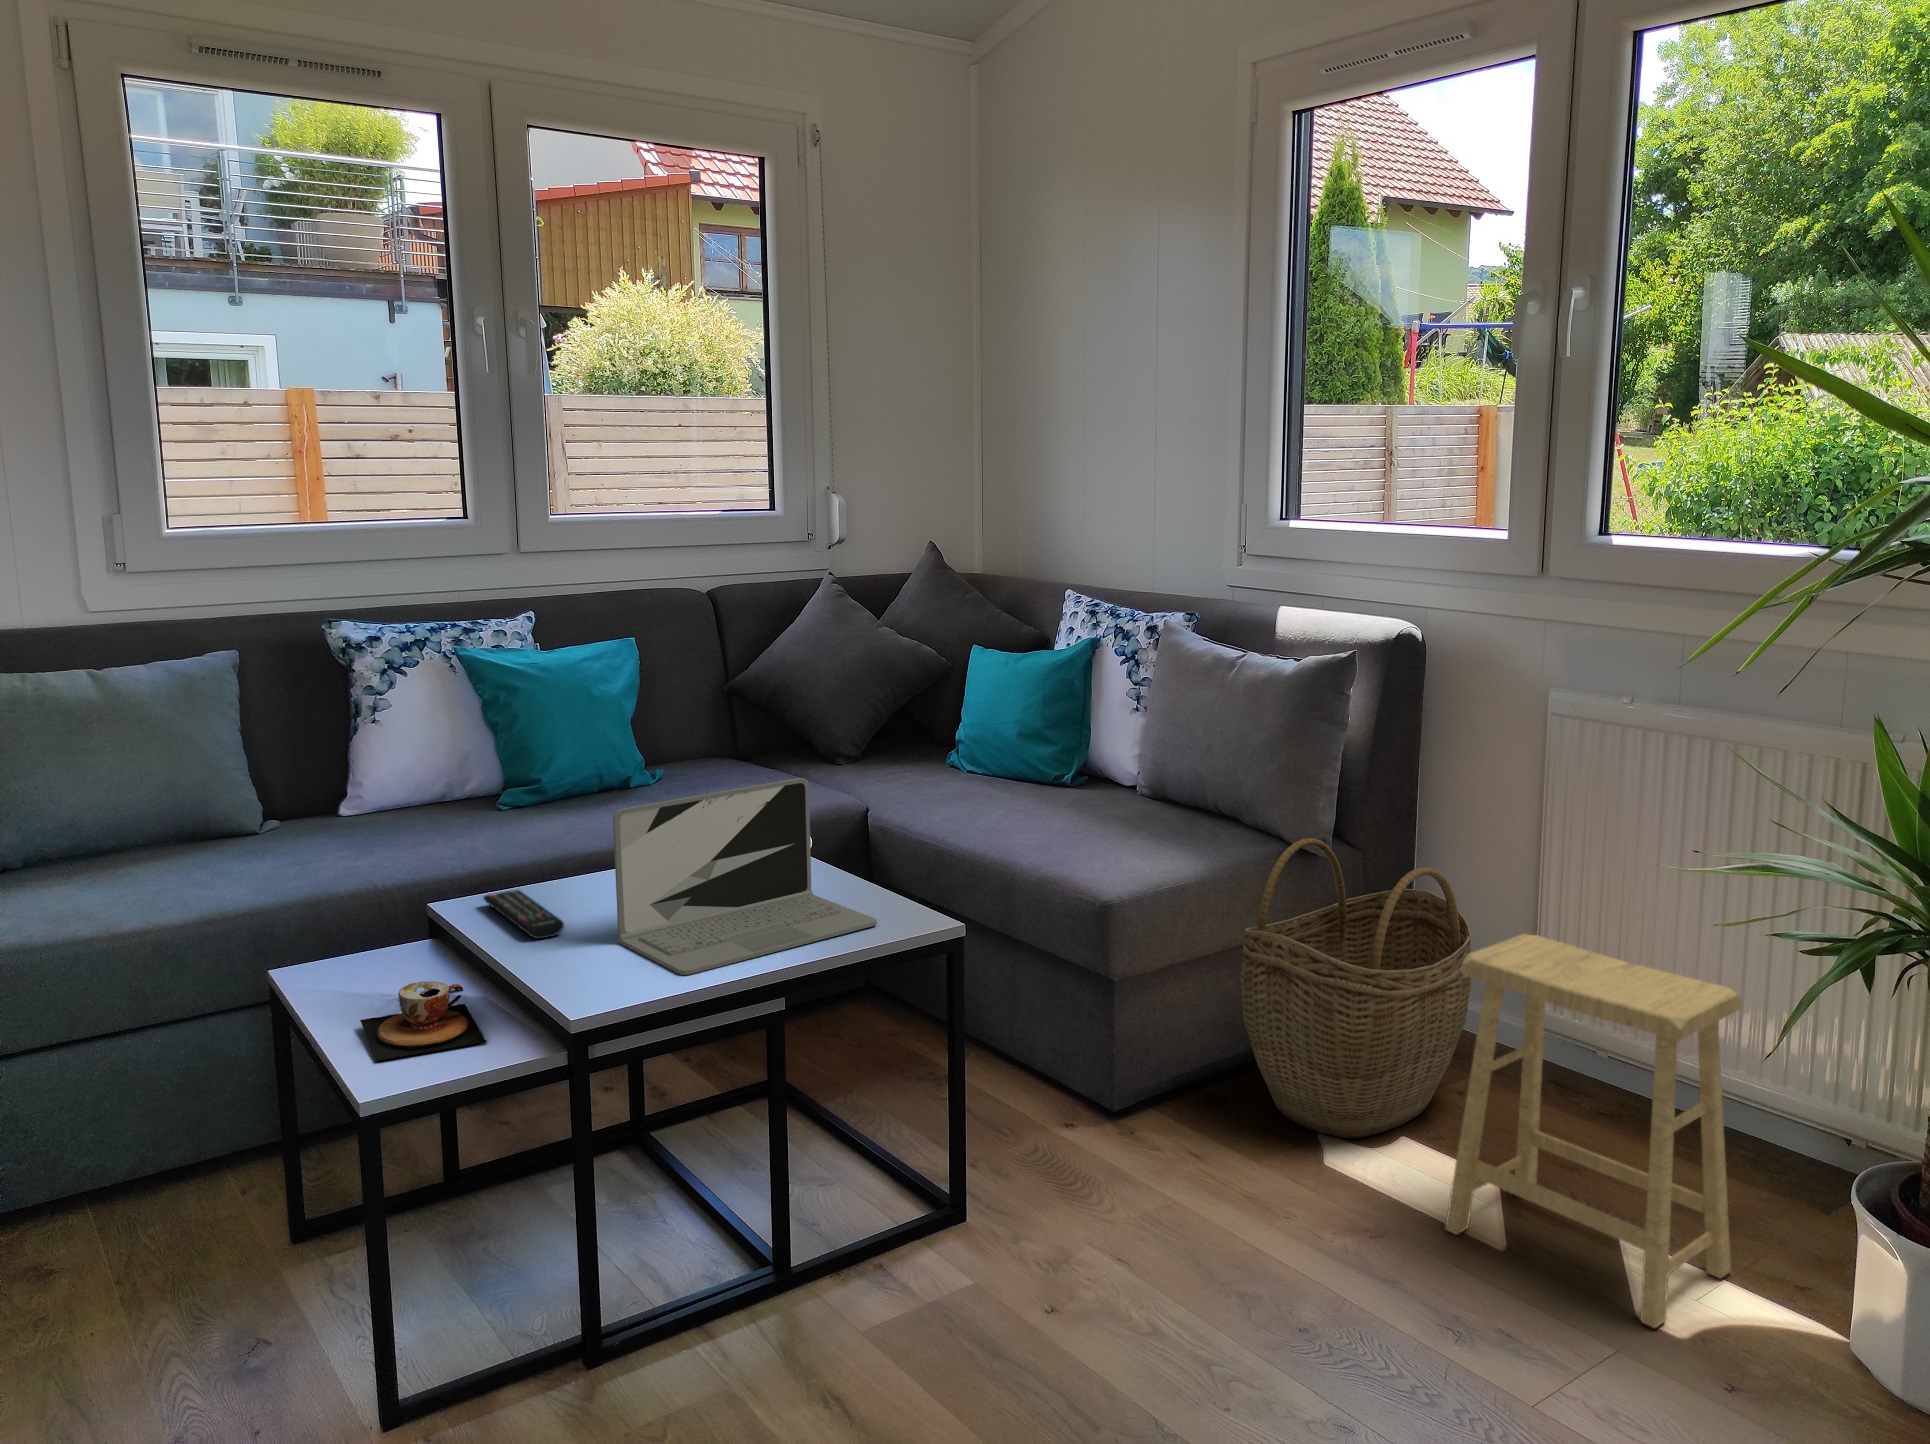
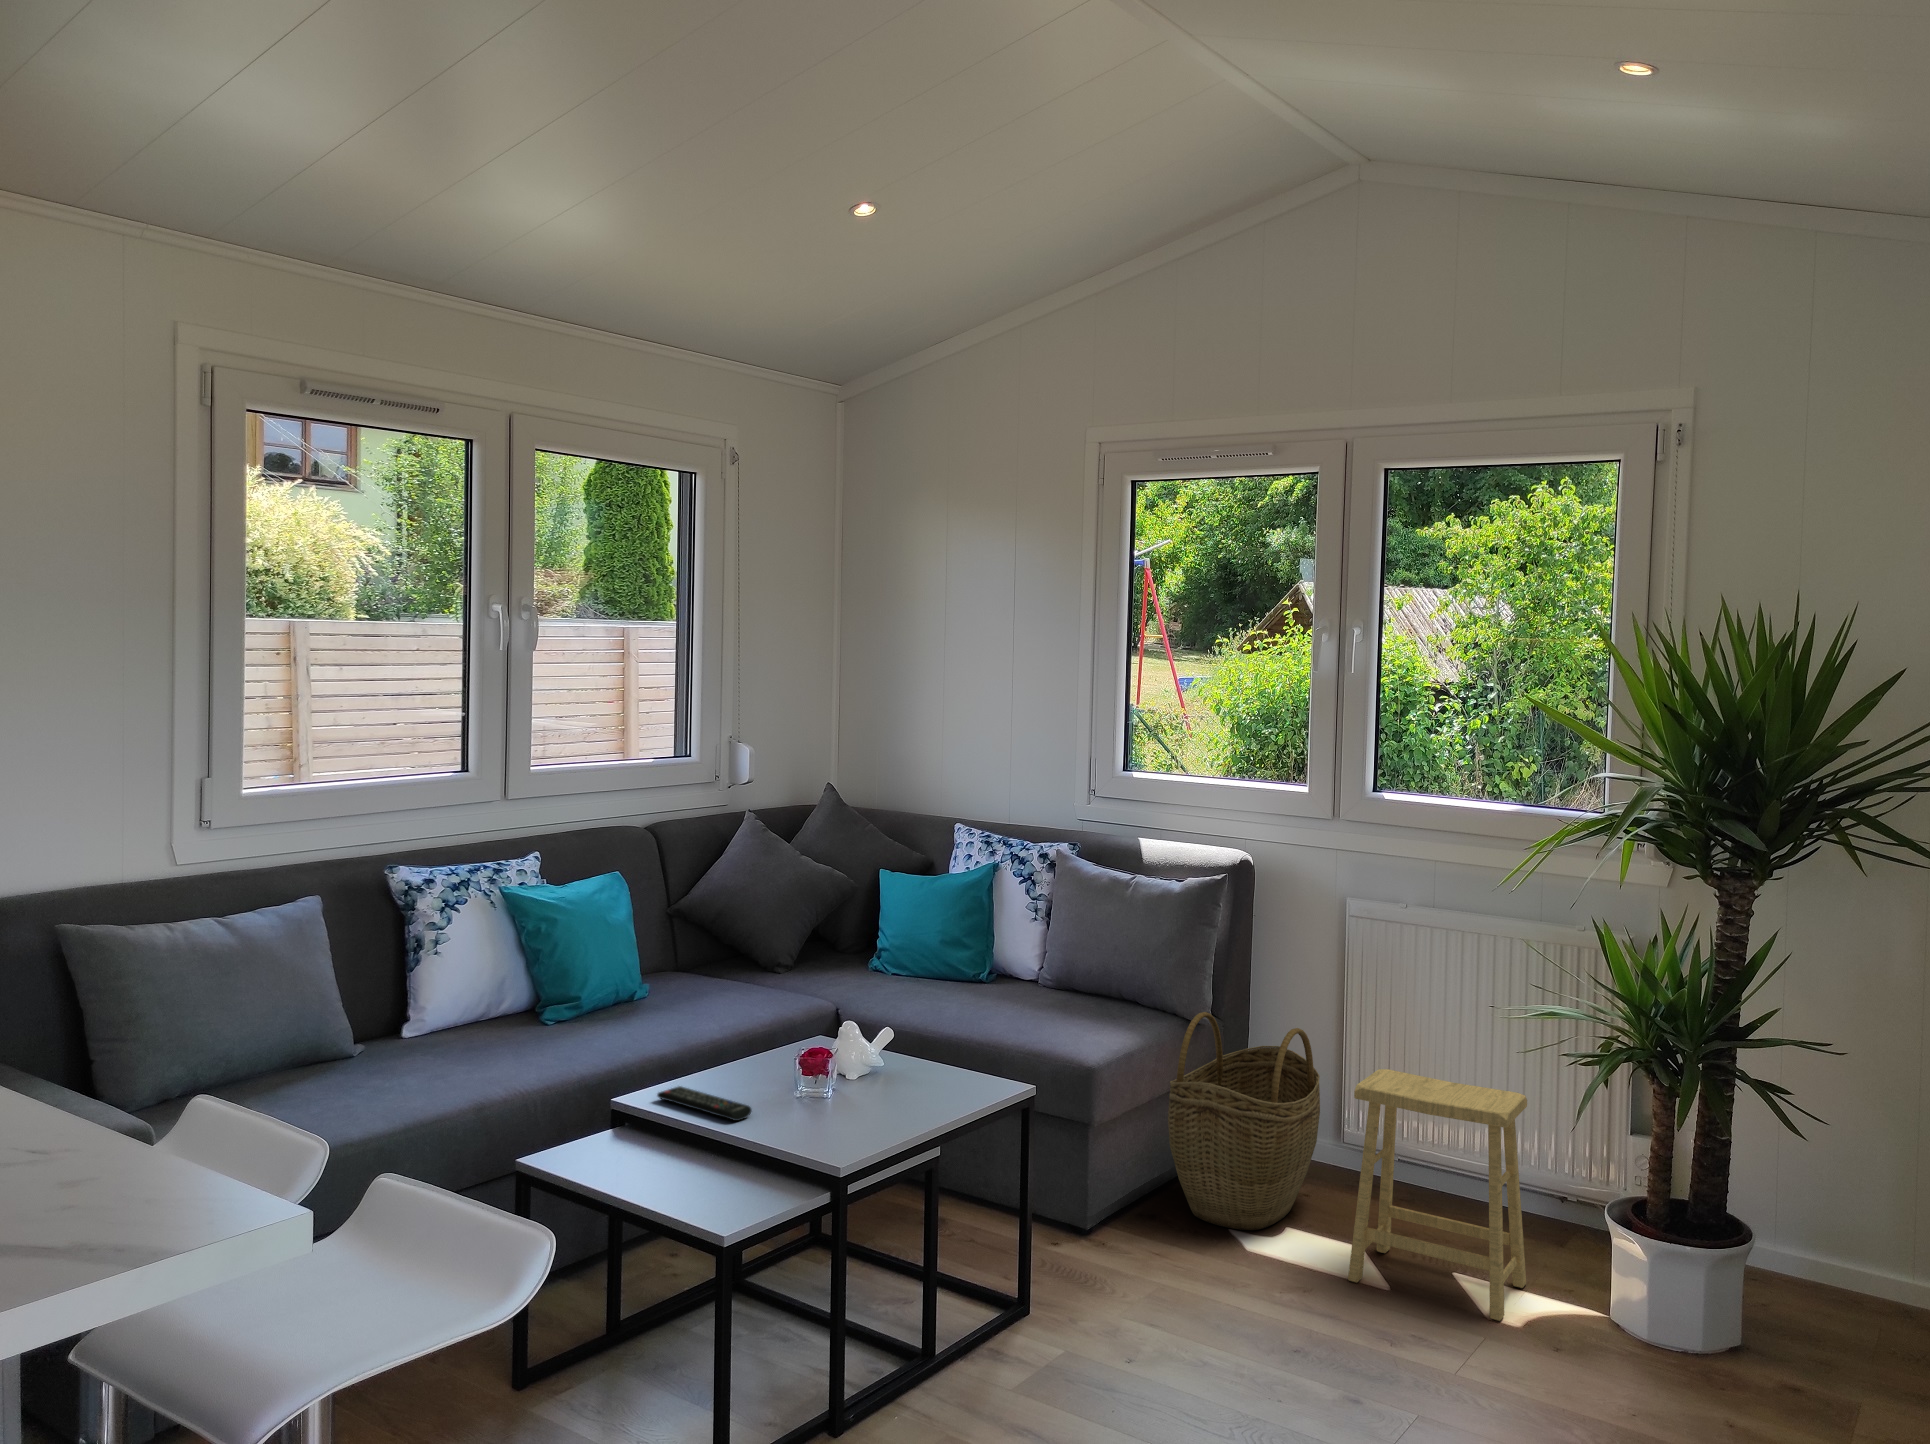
laptop: present [613,778,877,975] -> none [799,986,973,1137]
teacup: present [360,981,486,1061] -> none [652,1155,760,1216]

